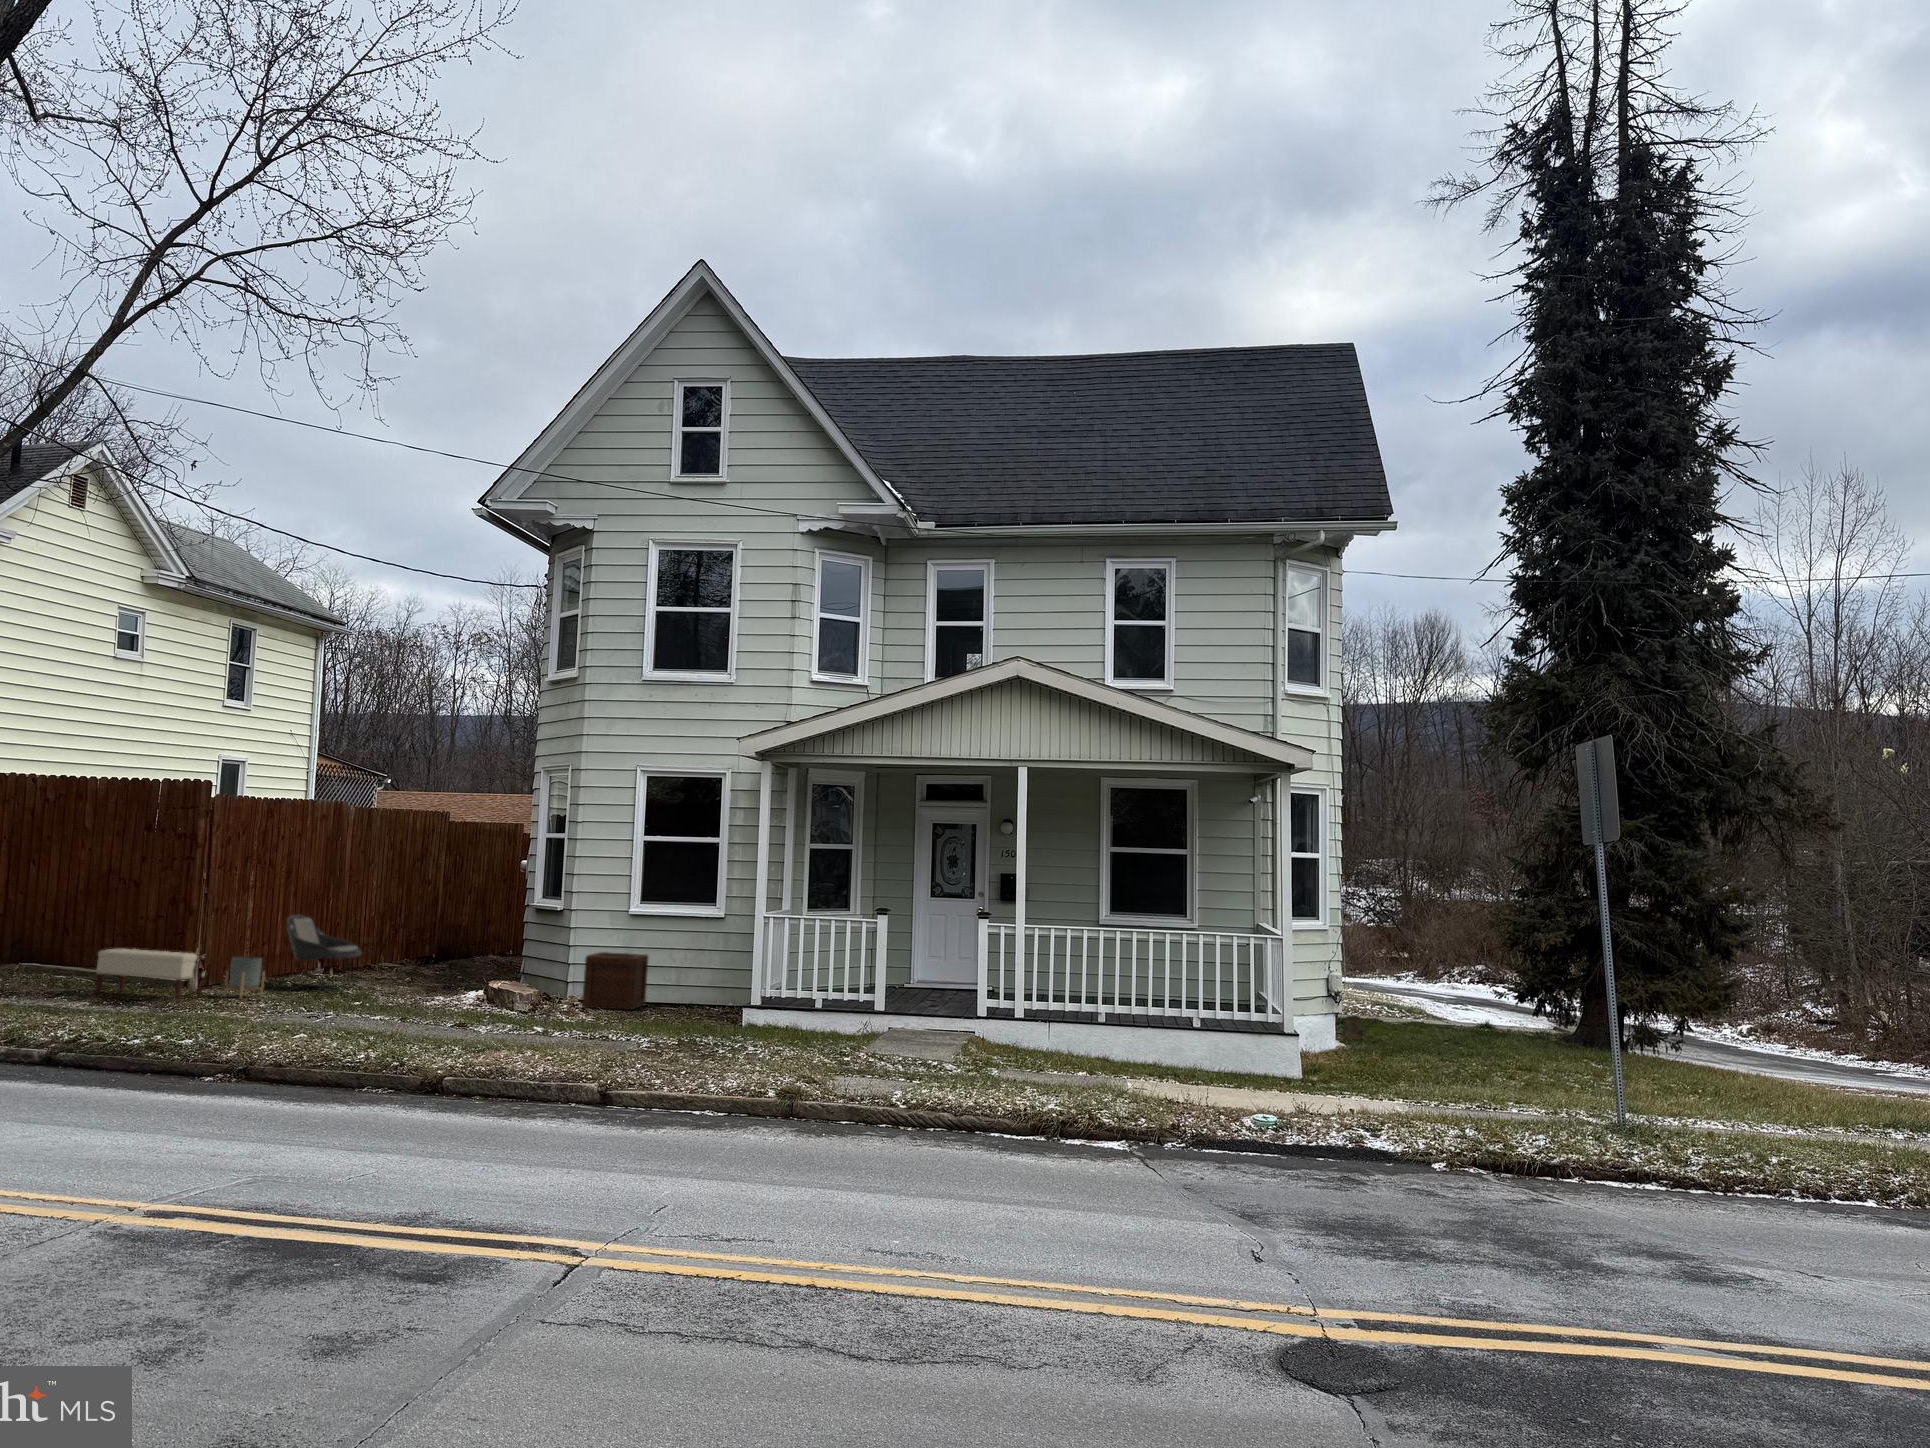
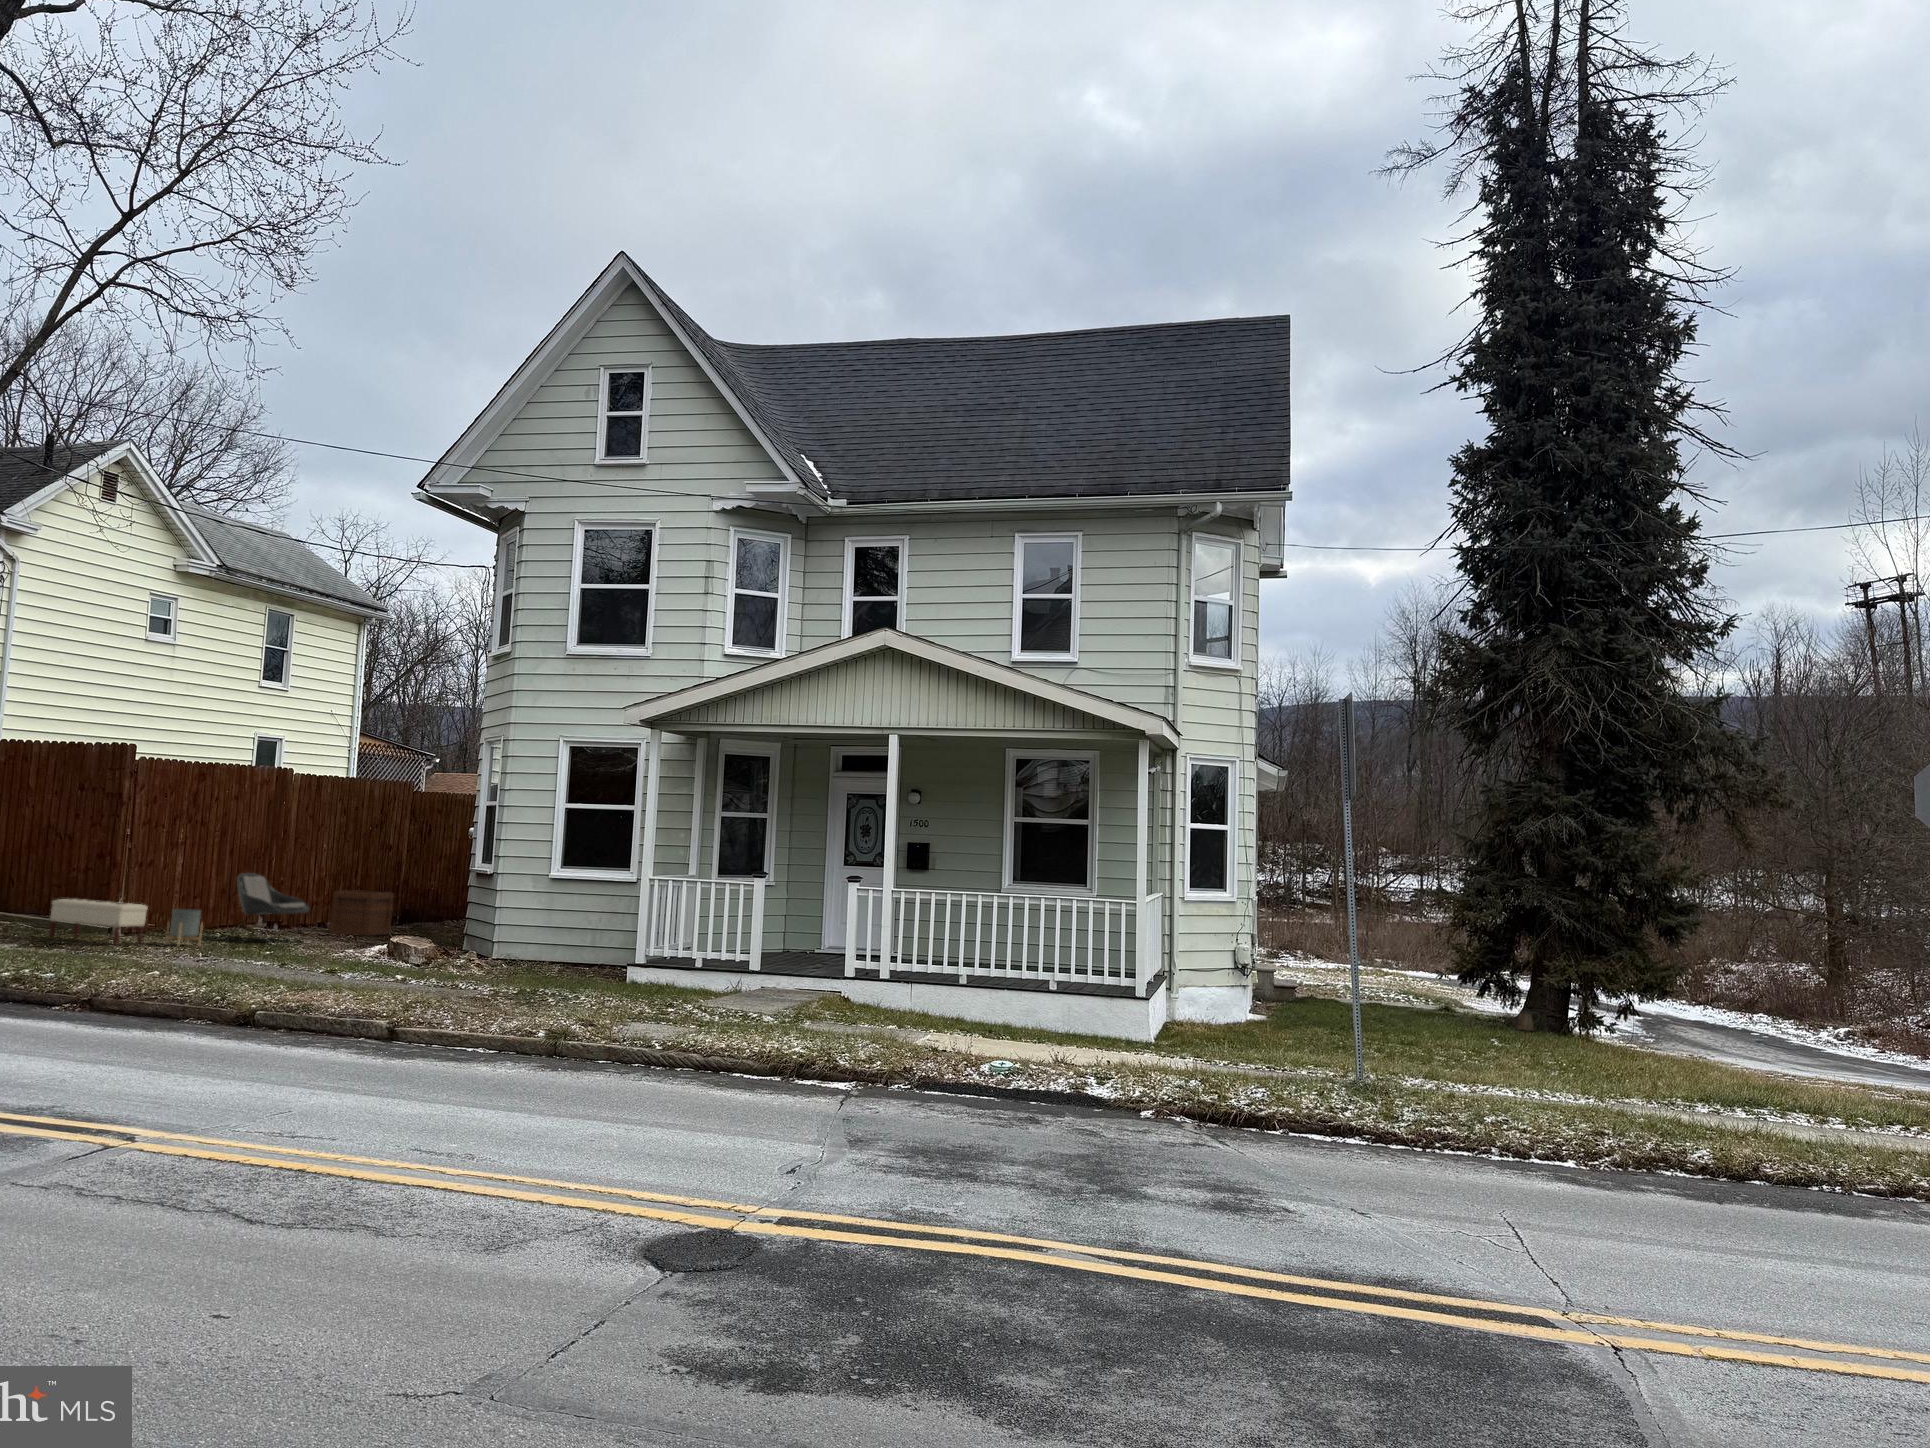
wooden crate: present [582,952,648,1010] -> present [329,890,394,936]
watering can: present [1342,1017,1373,1040] -> present [1506,1010,1534,1031]

